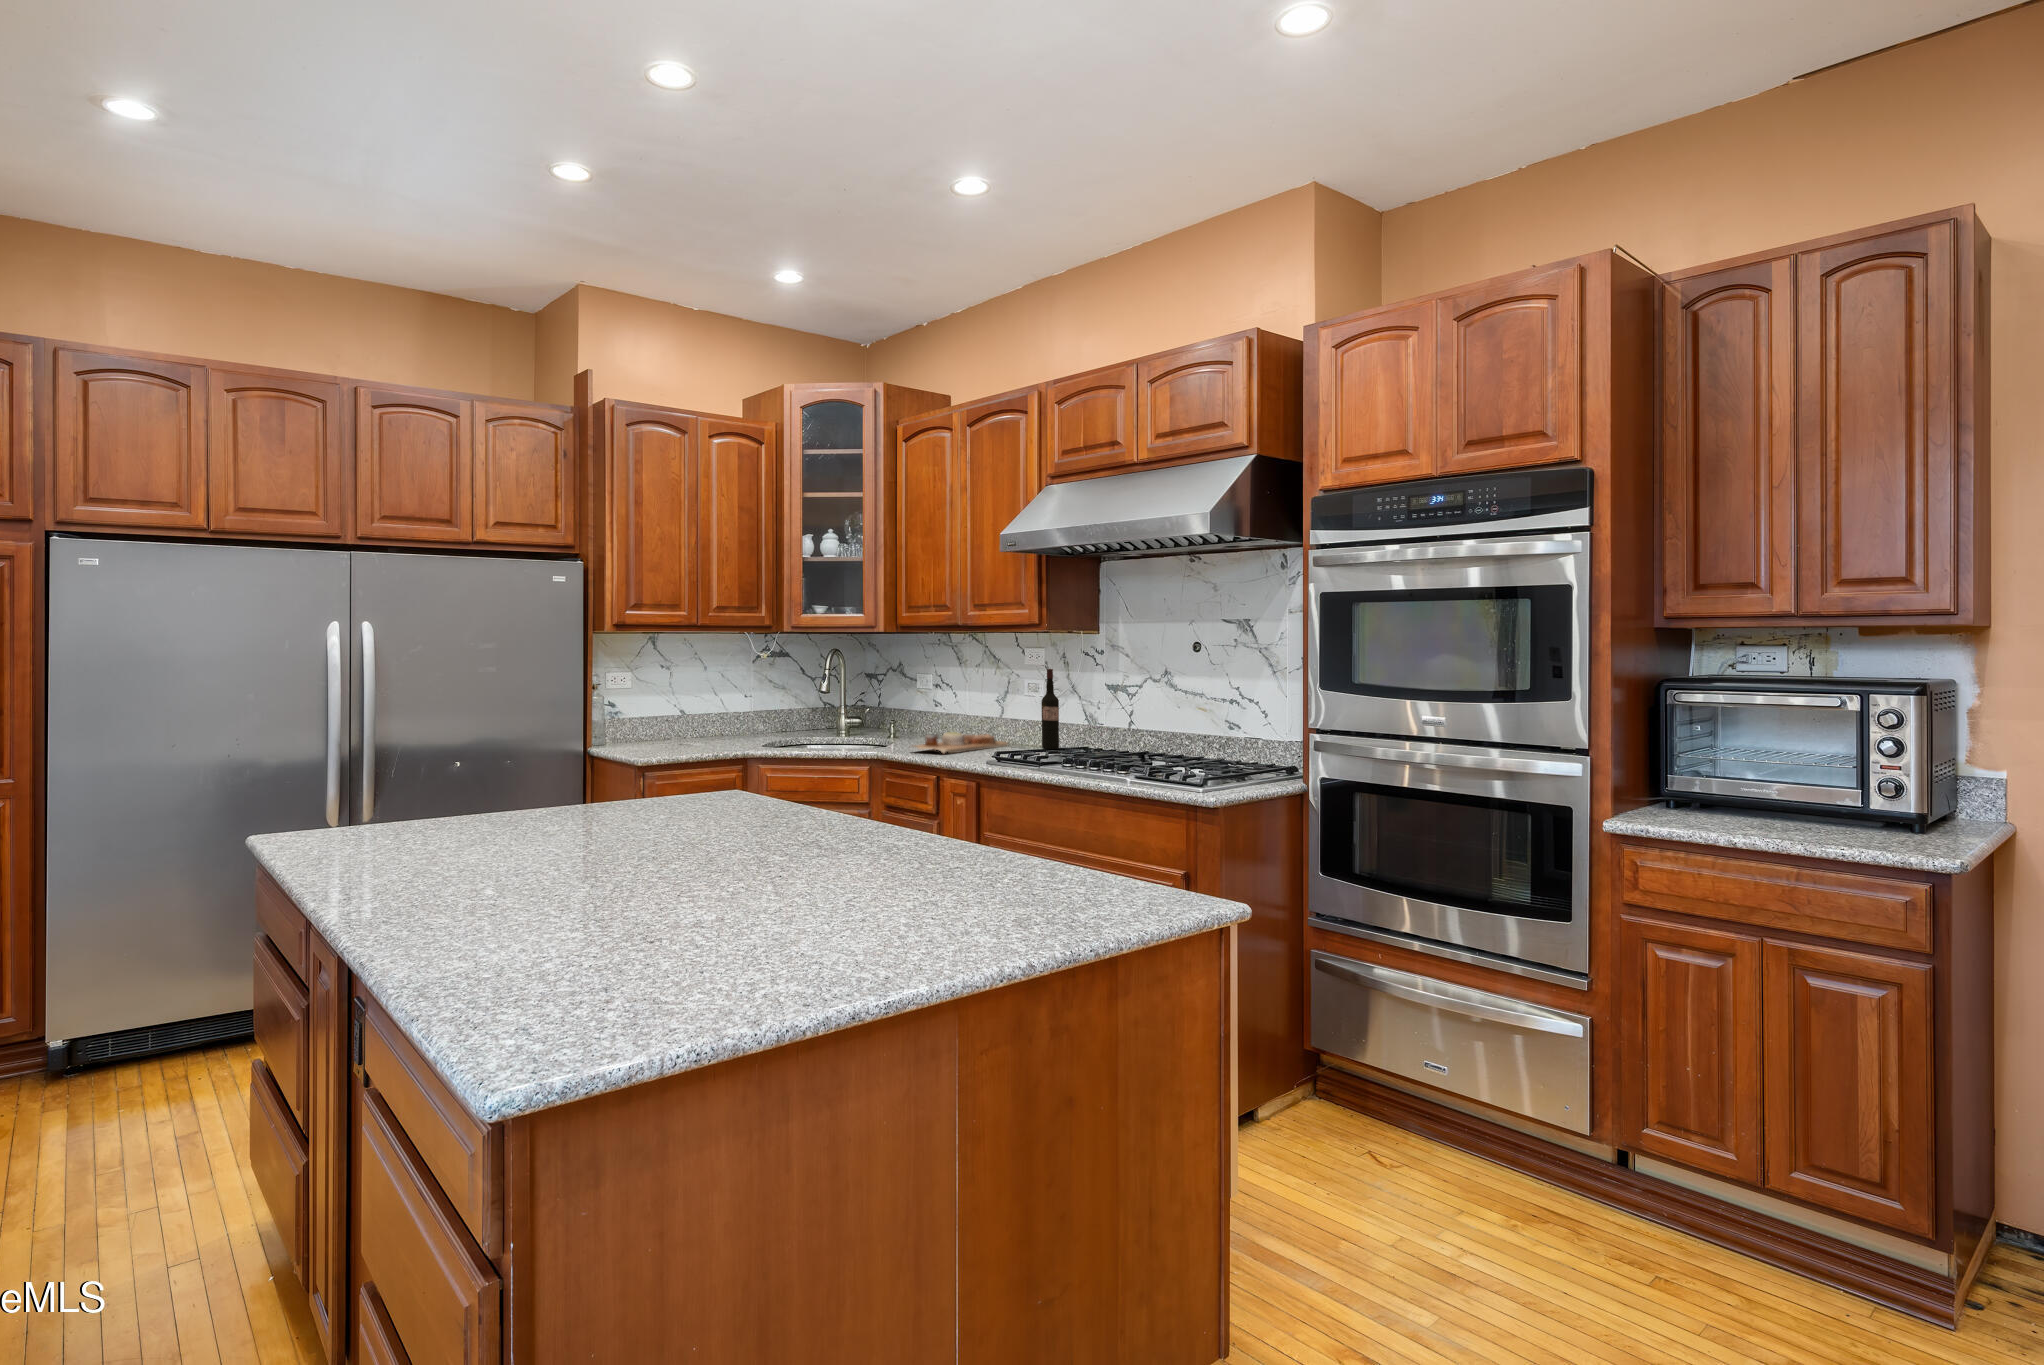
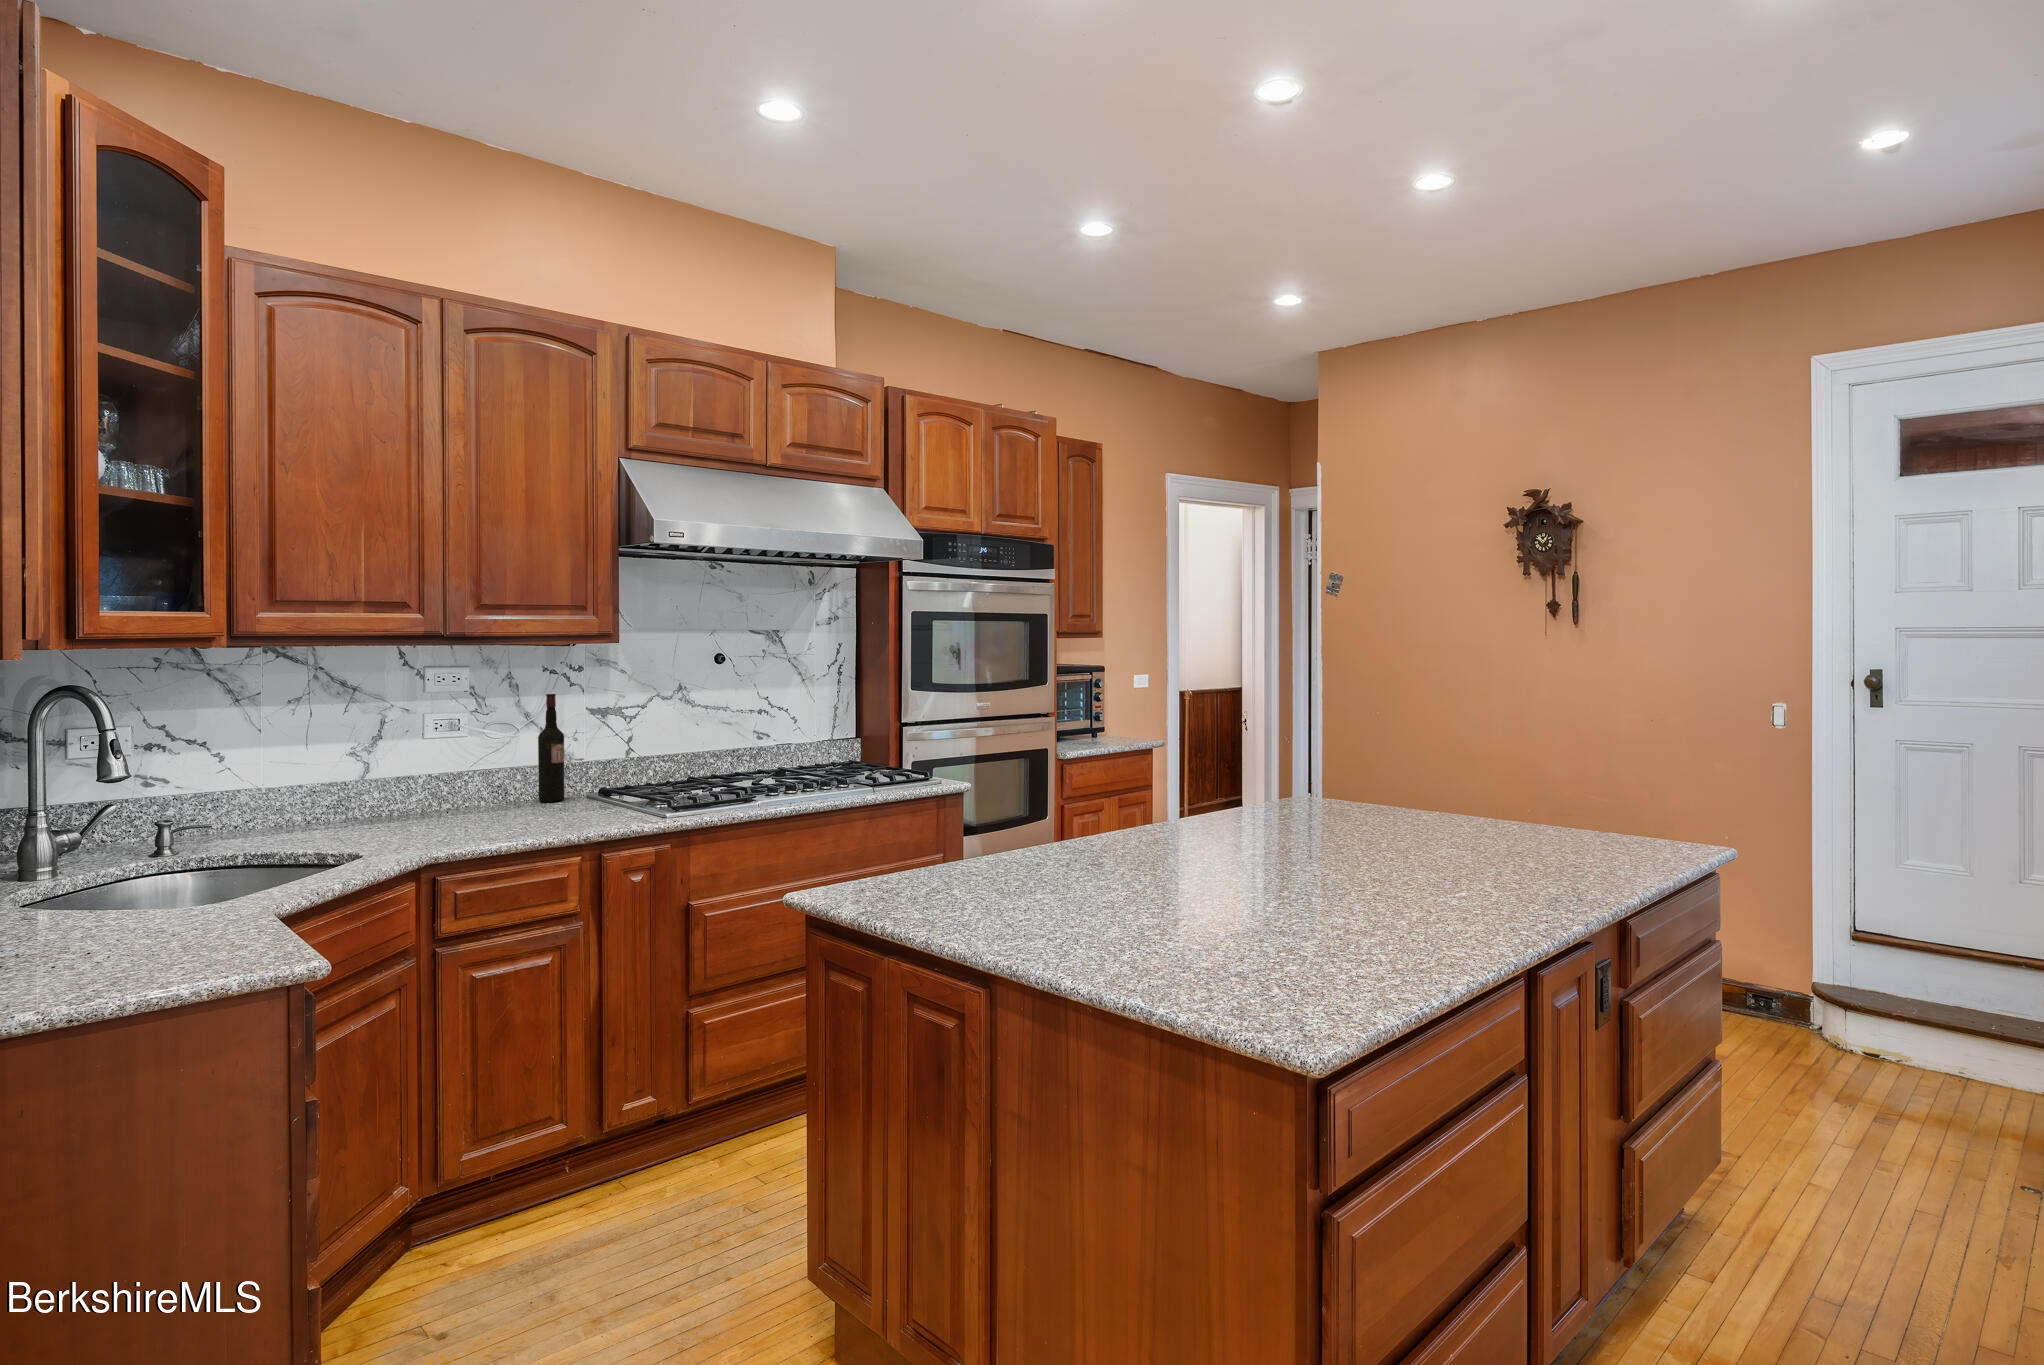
cutting board: present [914,732,1008,753] -> none [390,800,541,837]

